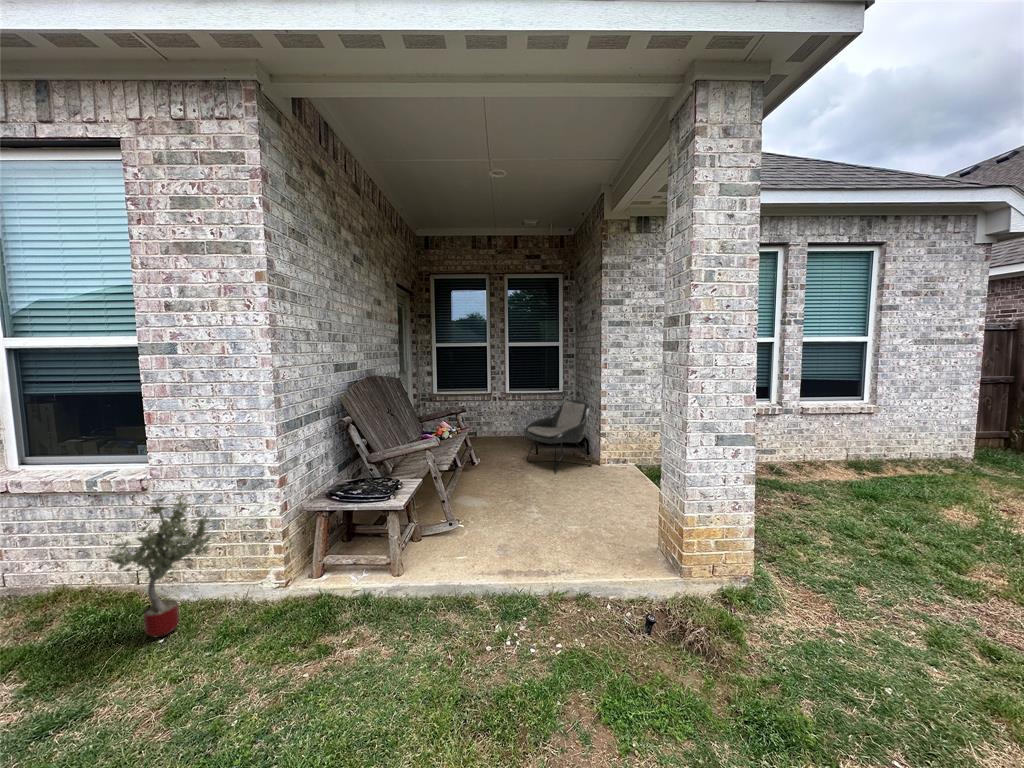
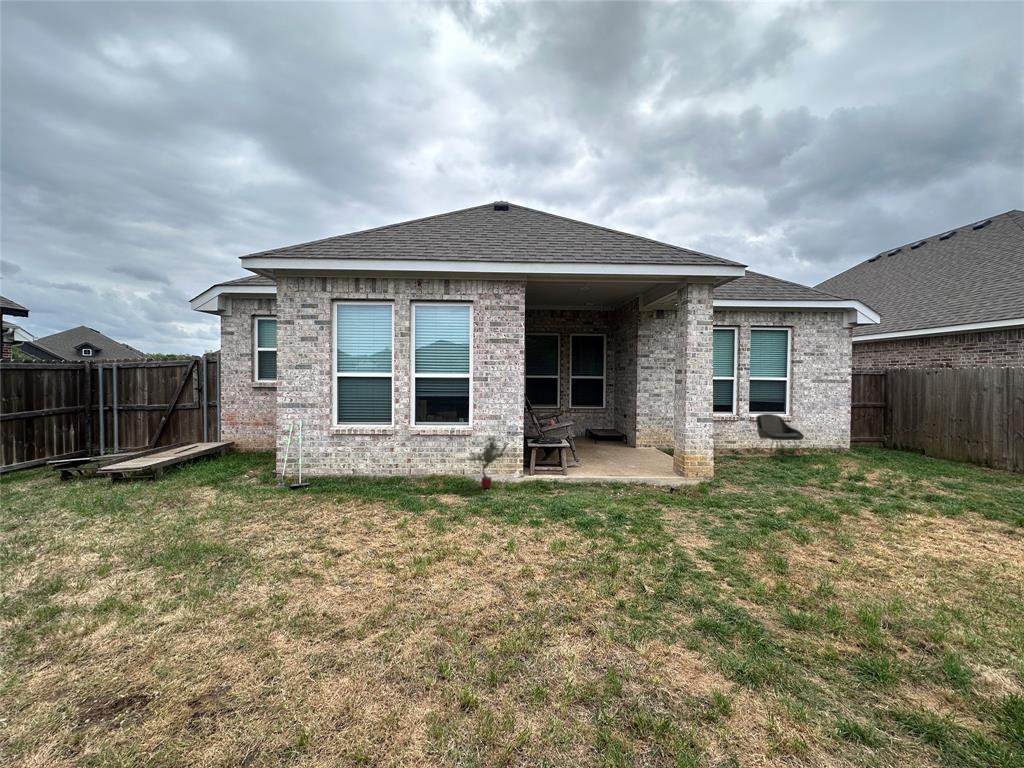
lounge chair: present [523,400,593,473] -> present [756,414,804,458]

